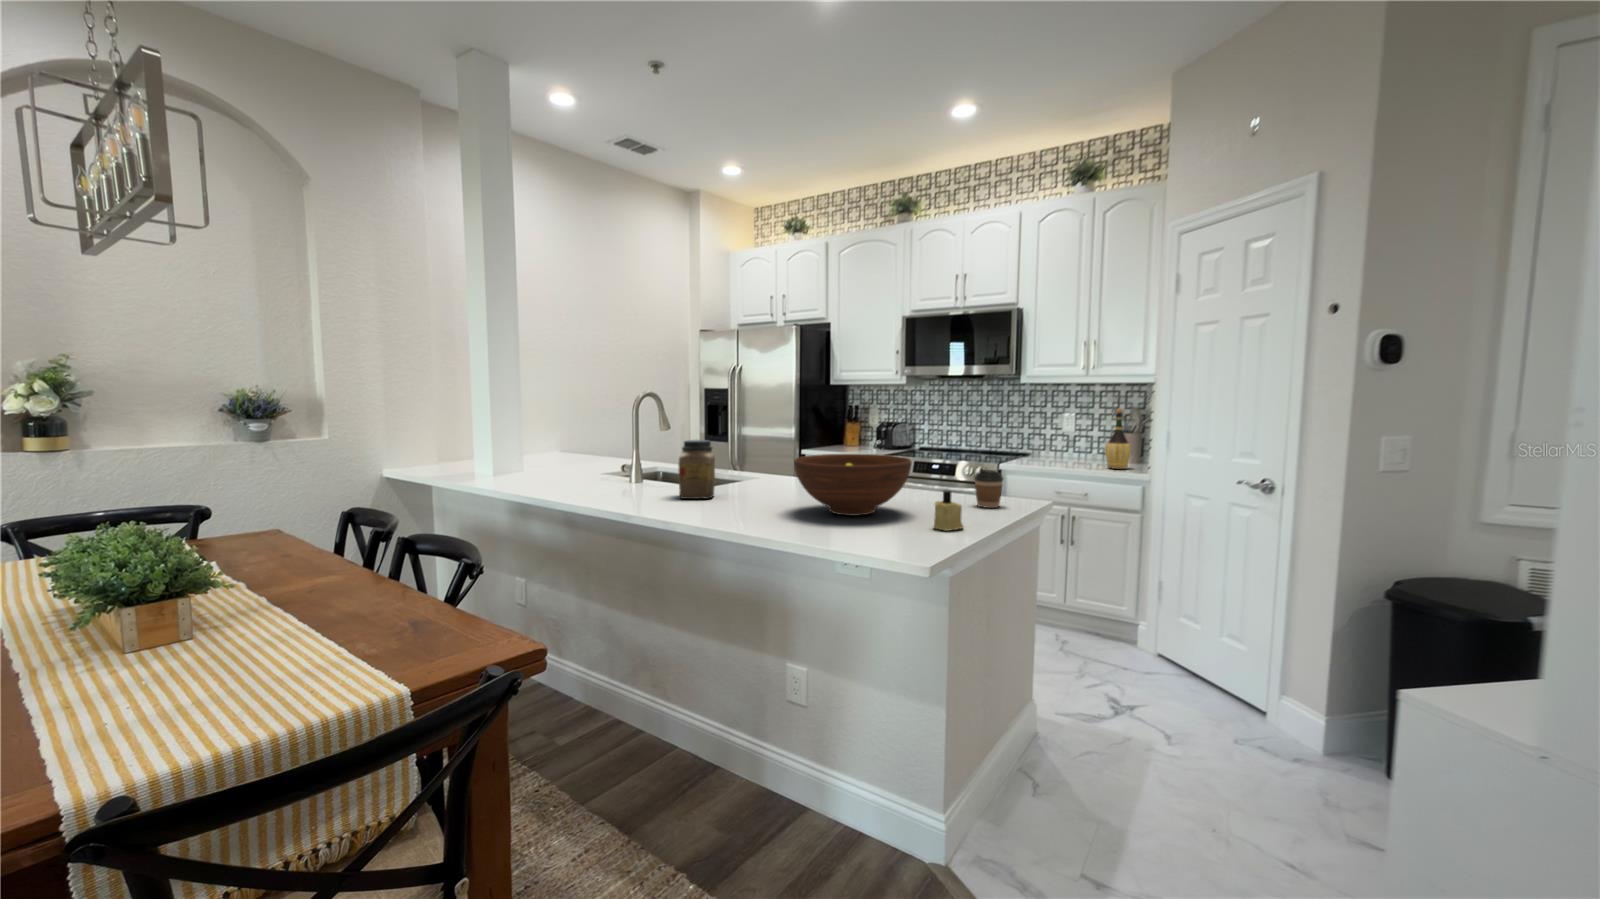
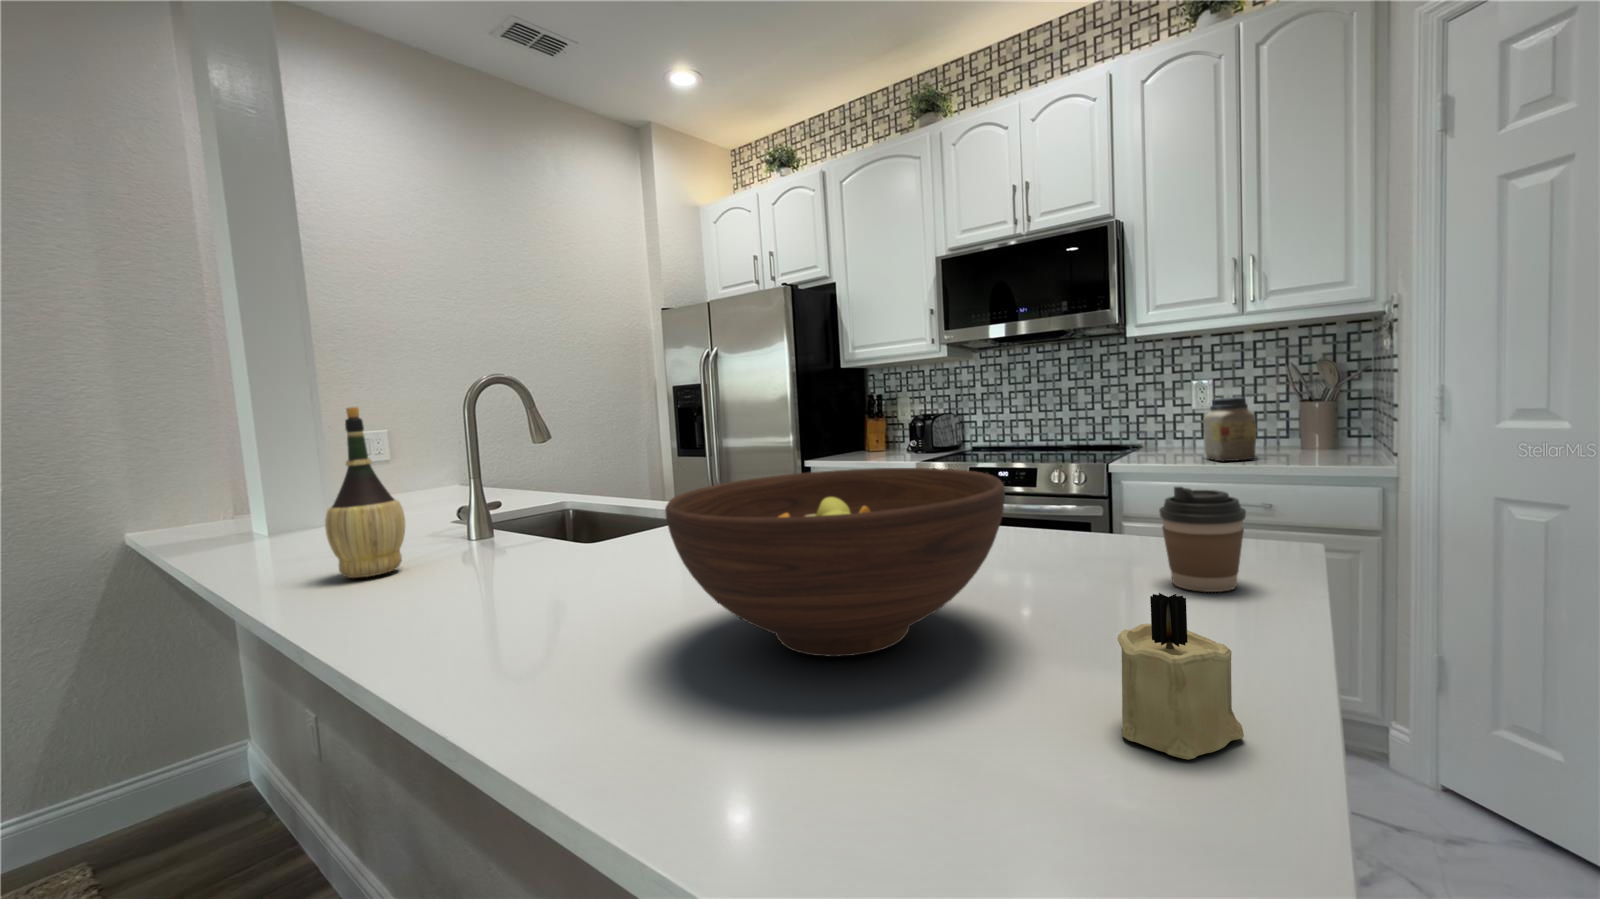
wine bottle: present [1105,409,1131,469] -> present [325,407,405,578]
jar: present [678,440,715,499] -> present [1204,397,1256,461]

